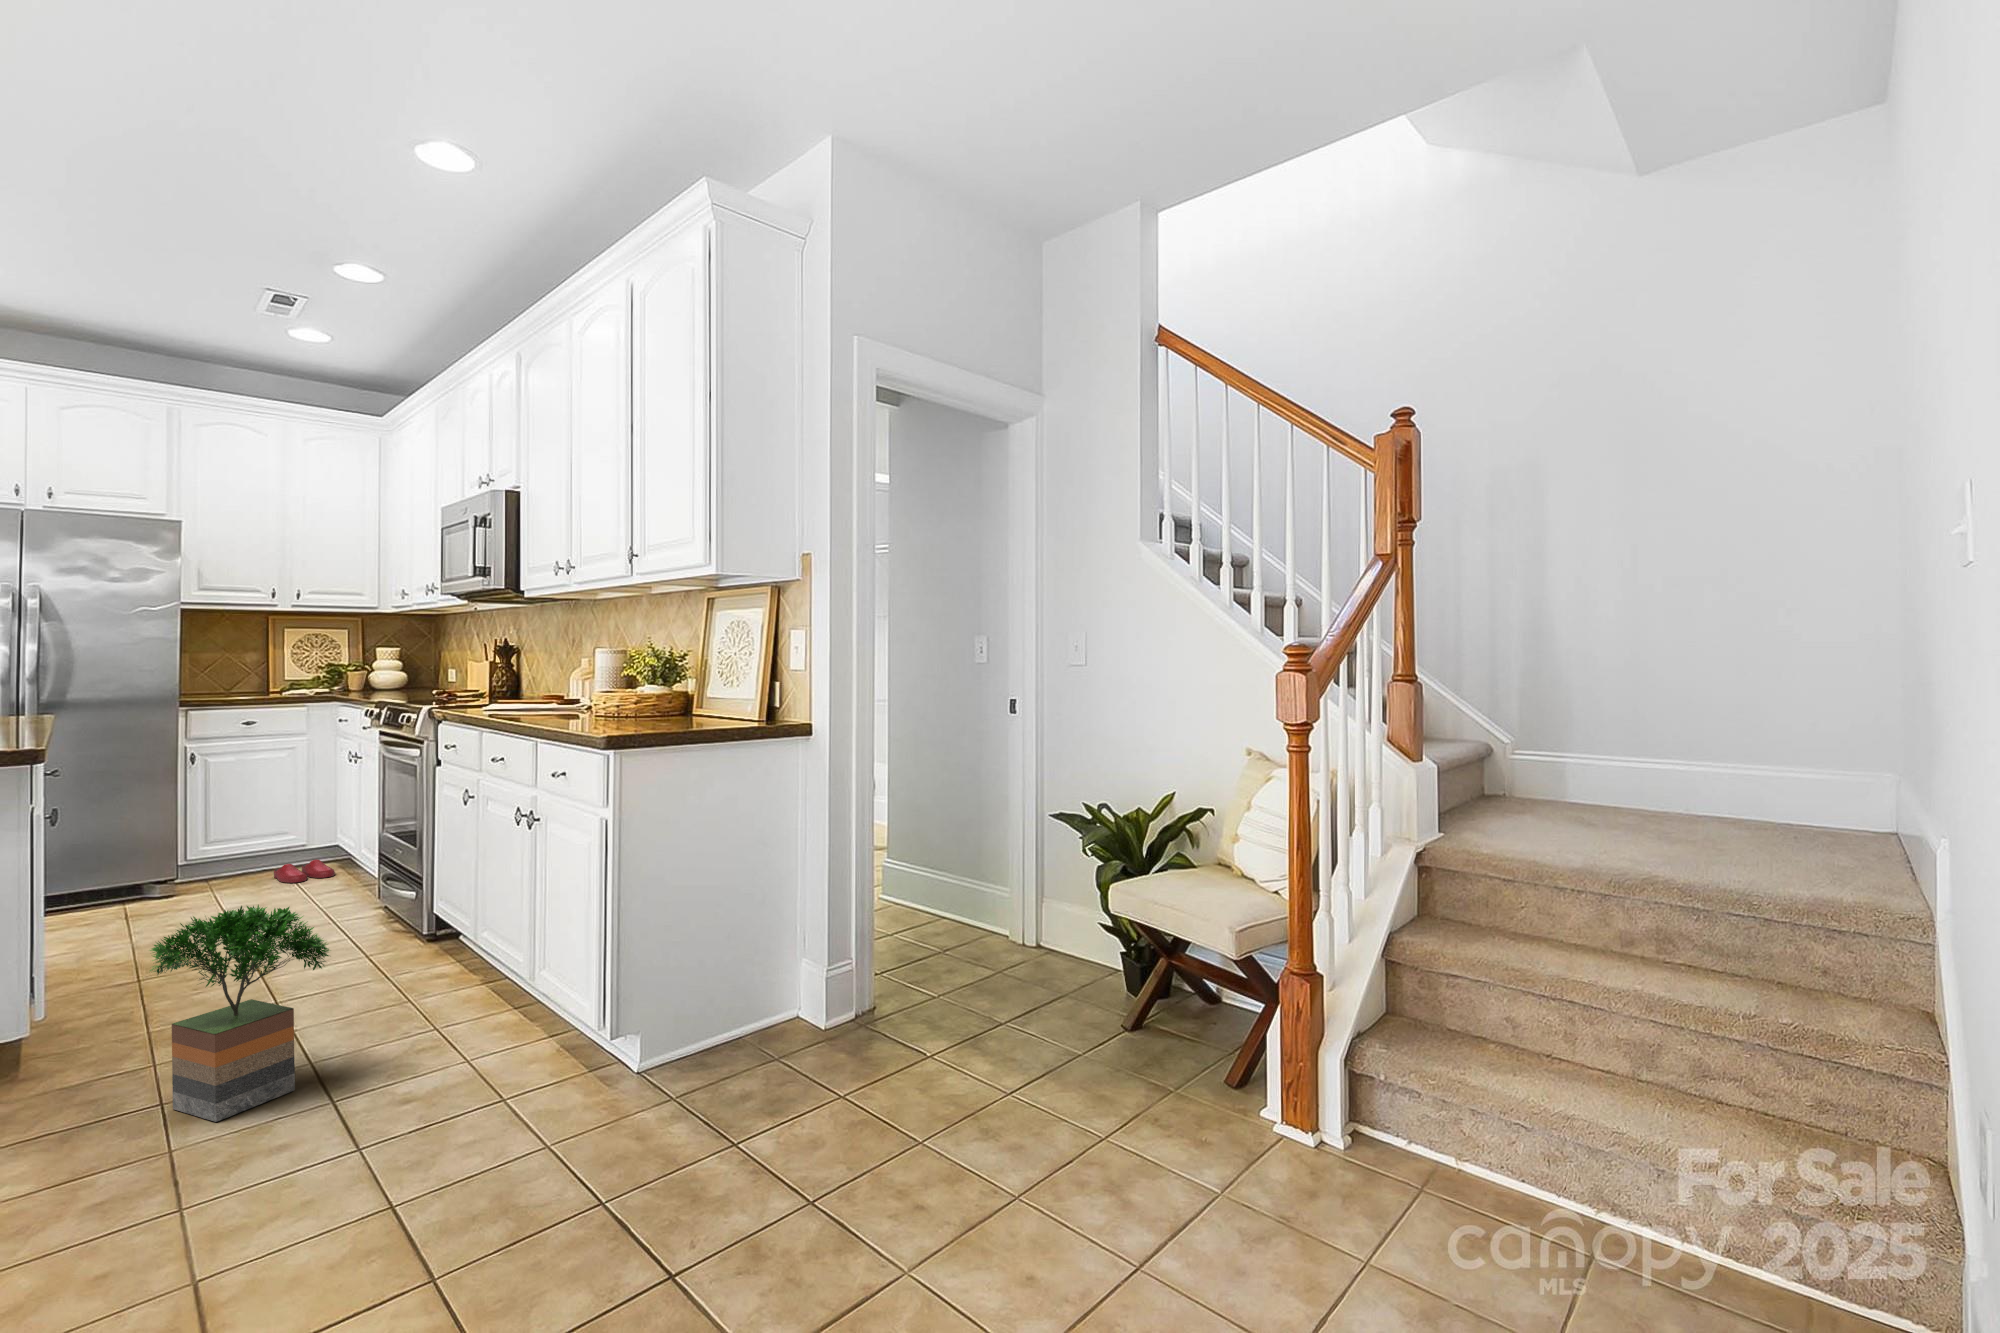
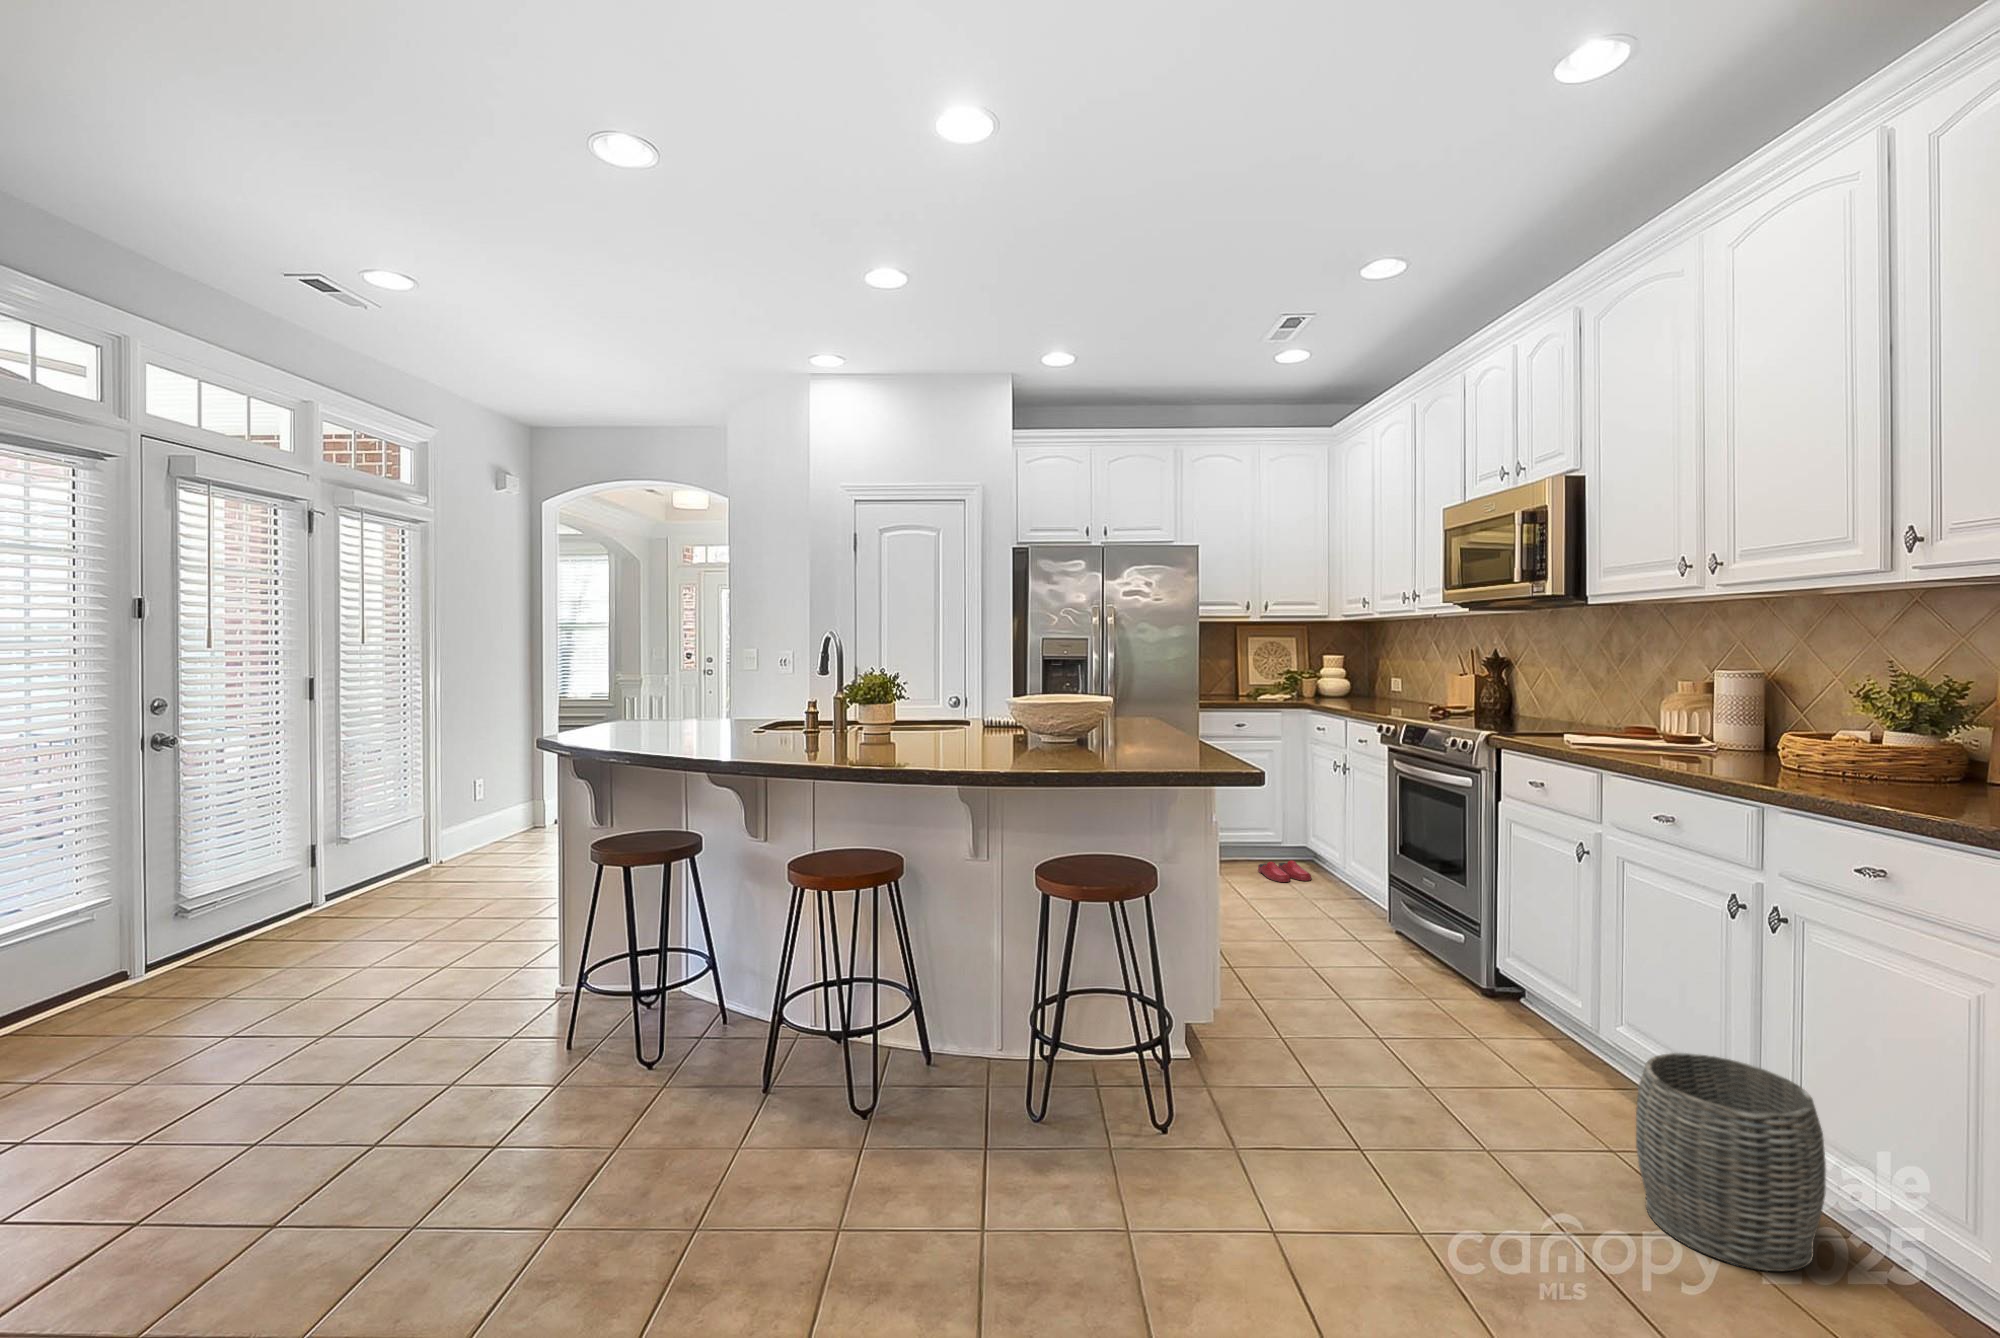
potted tree: present [150,905,329,1122] -> none [1367,970,1560,1227]
woven basket: none [410,930,536,1075] -> present [1636,1053,1826,1271]

